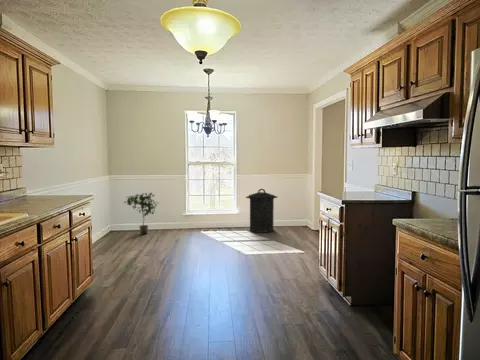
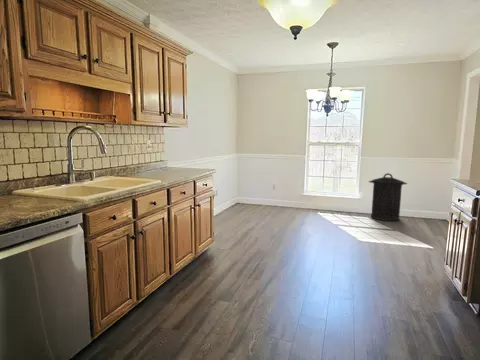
potted plant: present [124,193,156,234] -> none [247,171,279,209]

